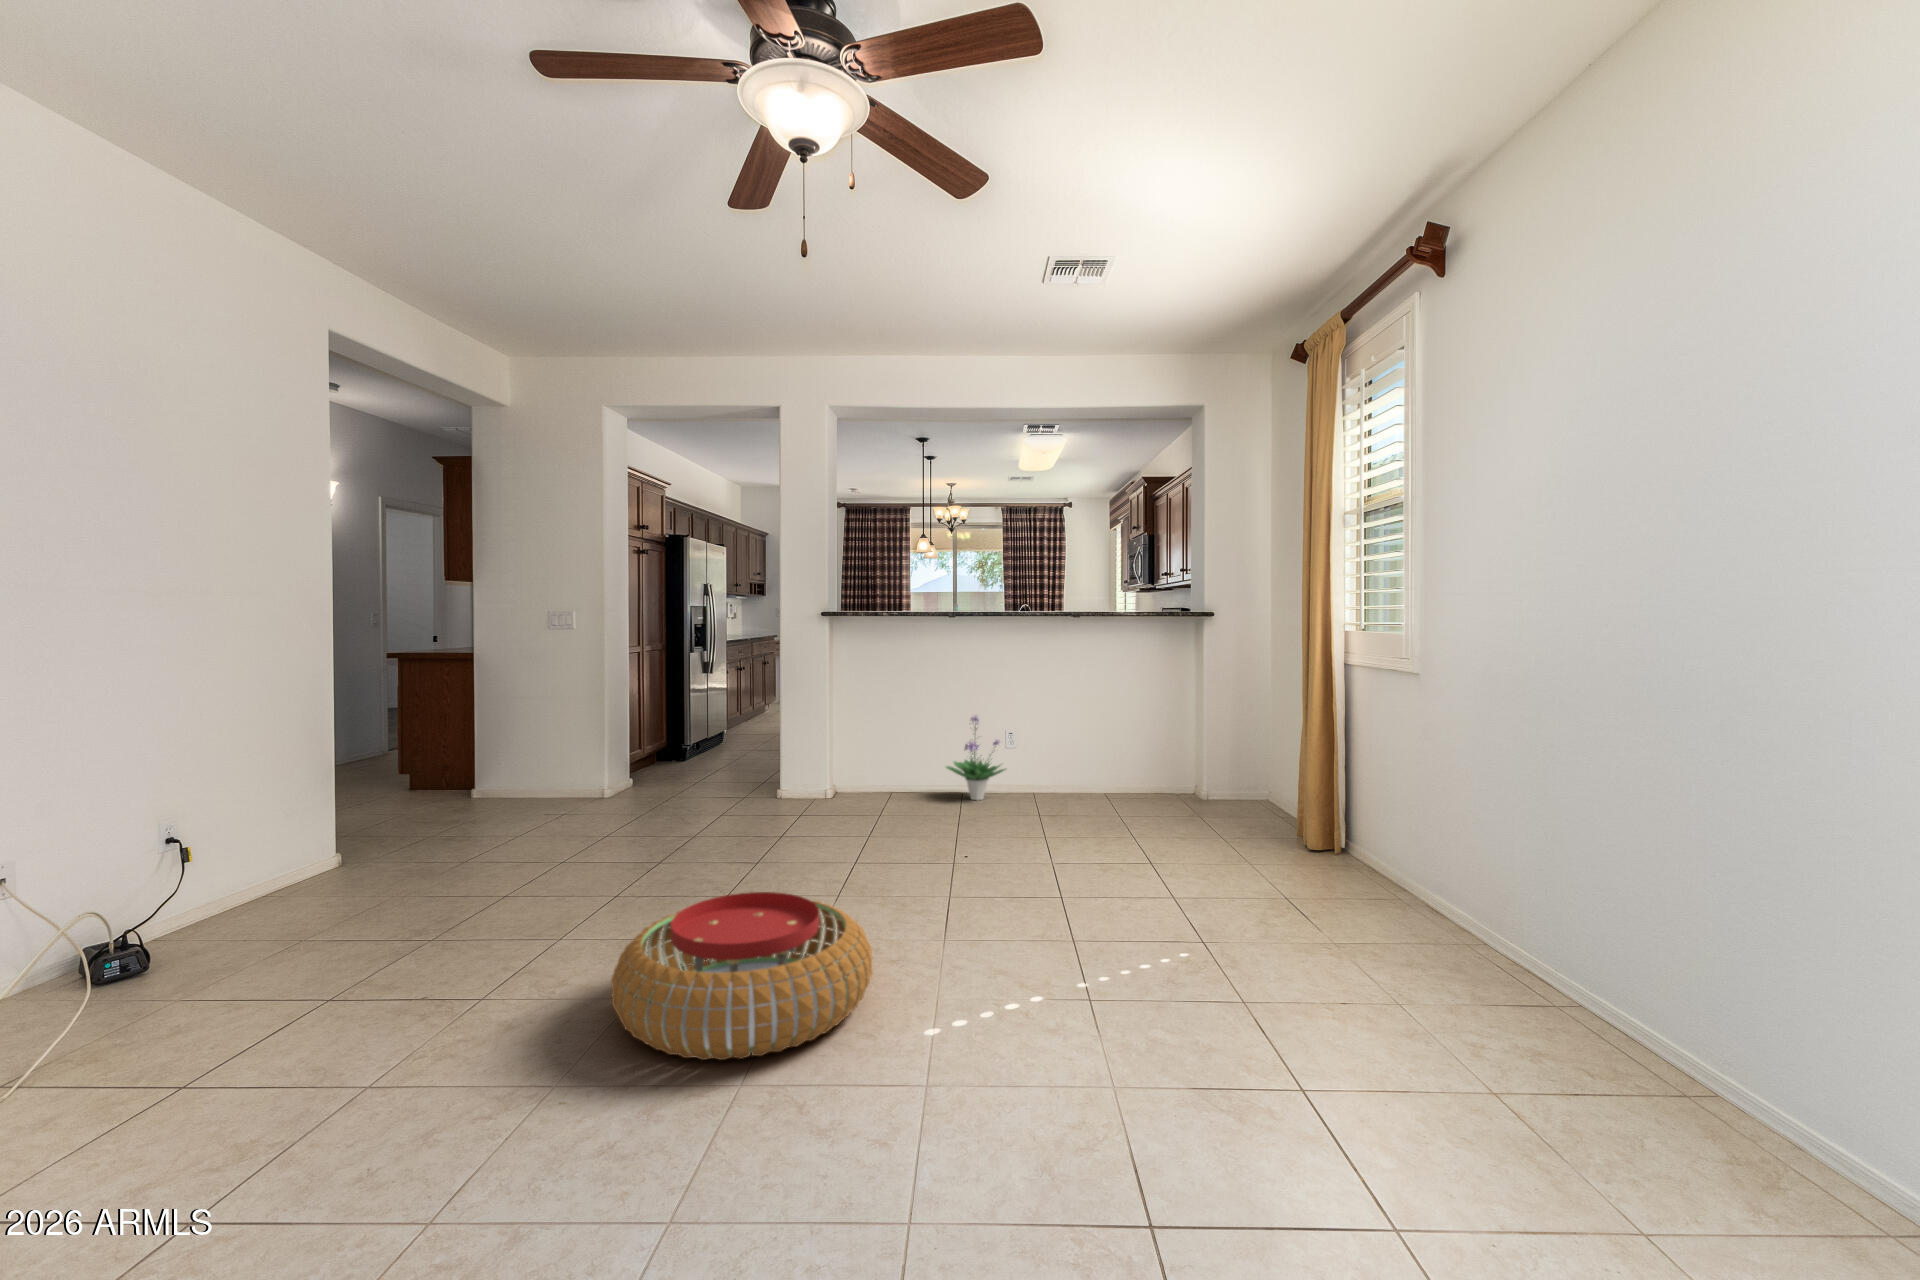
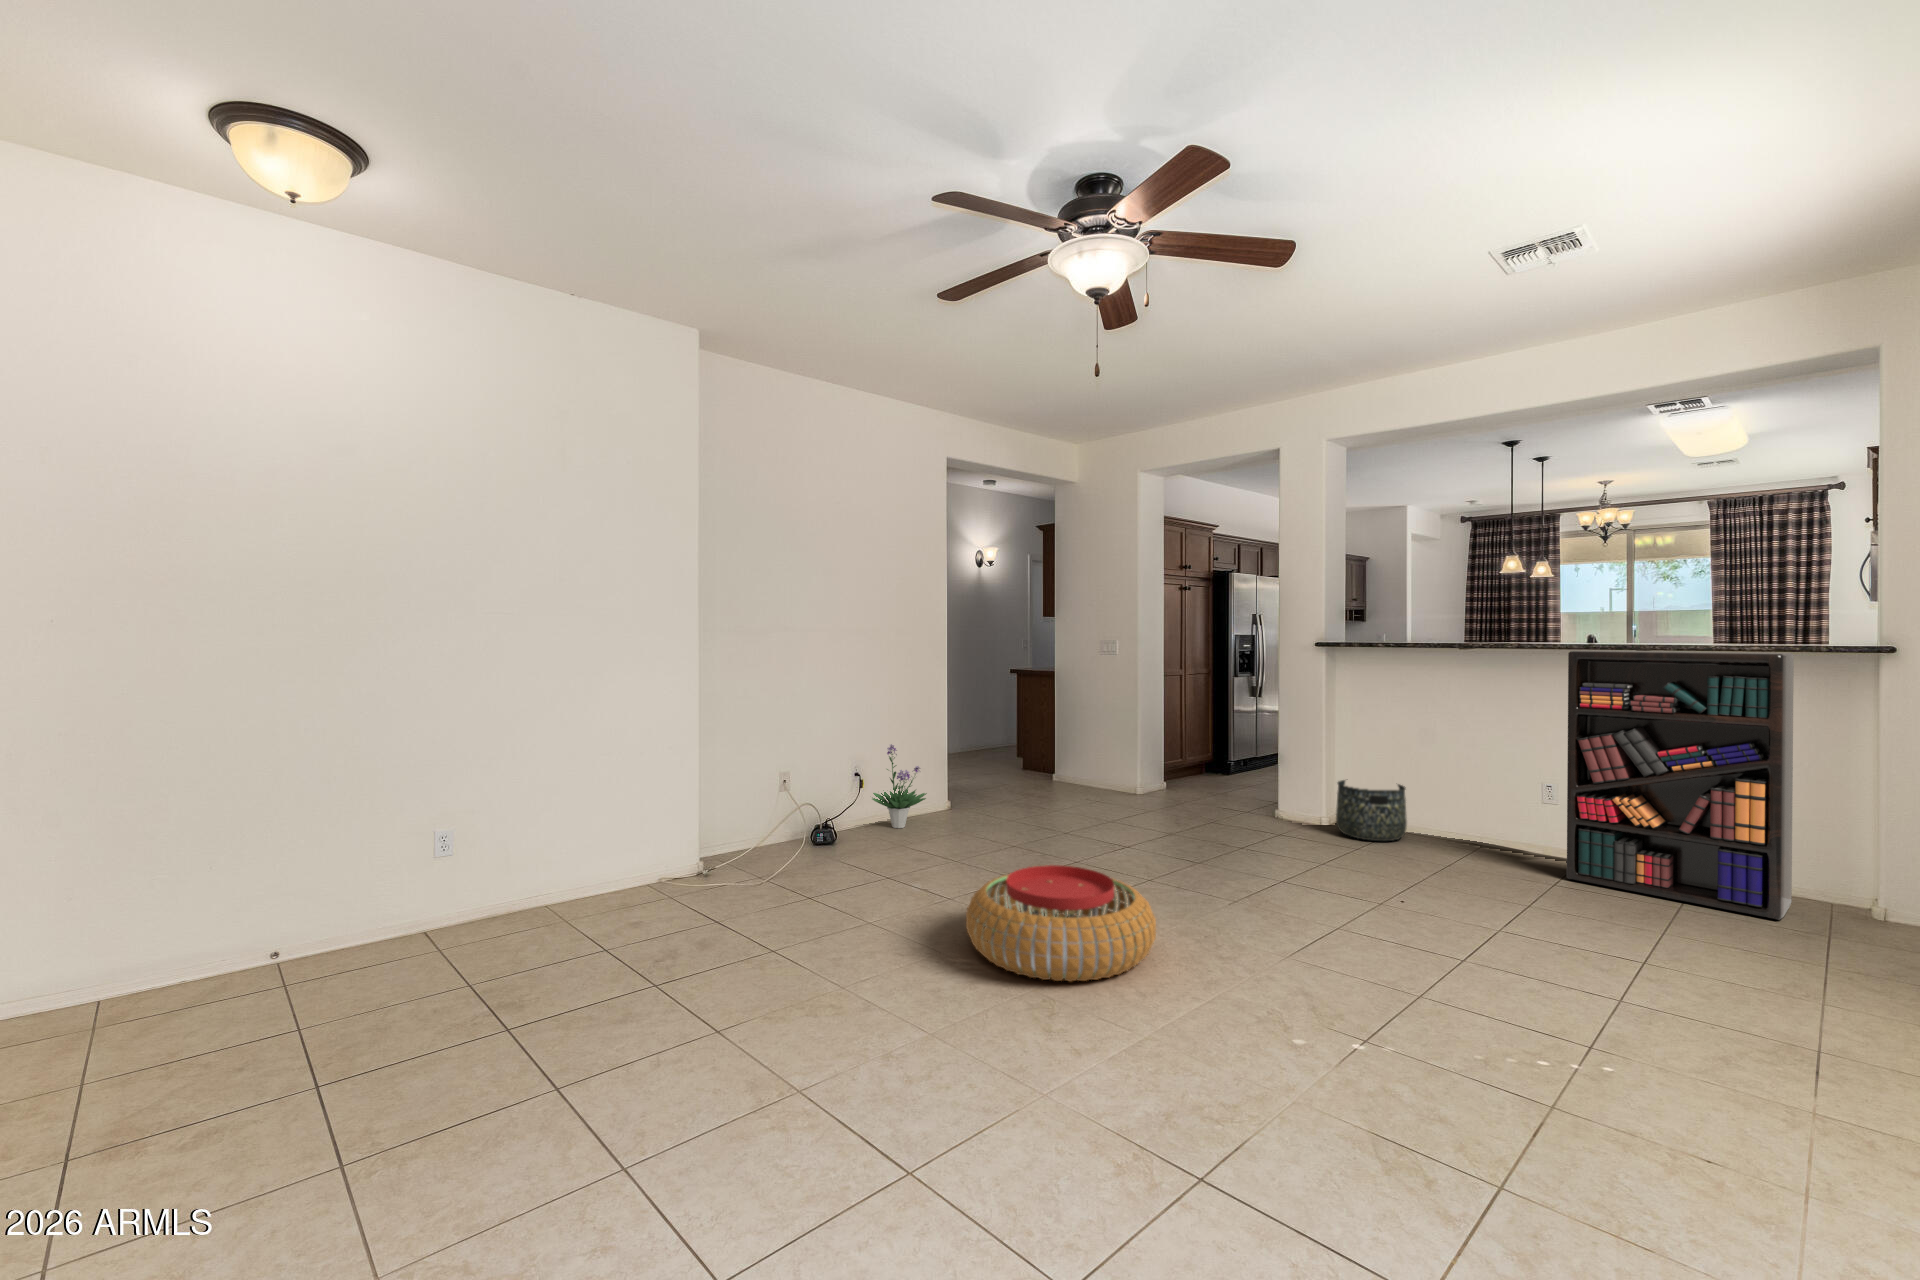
bookshelf: none [1042,615,1172,806] -> present [1567,650,1794,920]
potted plant: present [946,715,1004,800] -> present [872,744,927,828]
basket: none [850,744,911,803] -> present [1336,780,1407,841]

